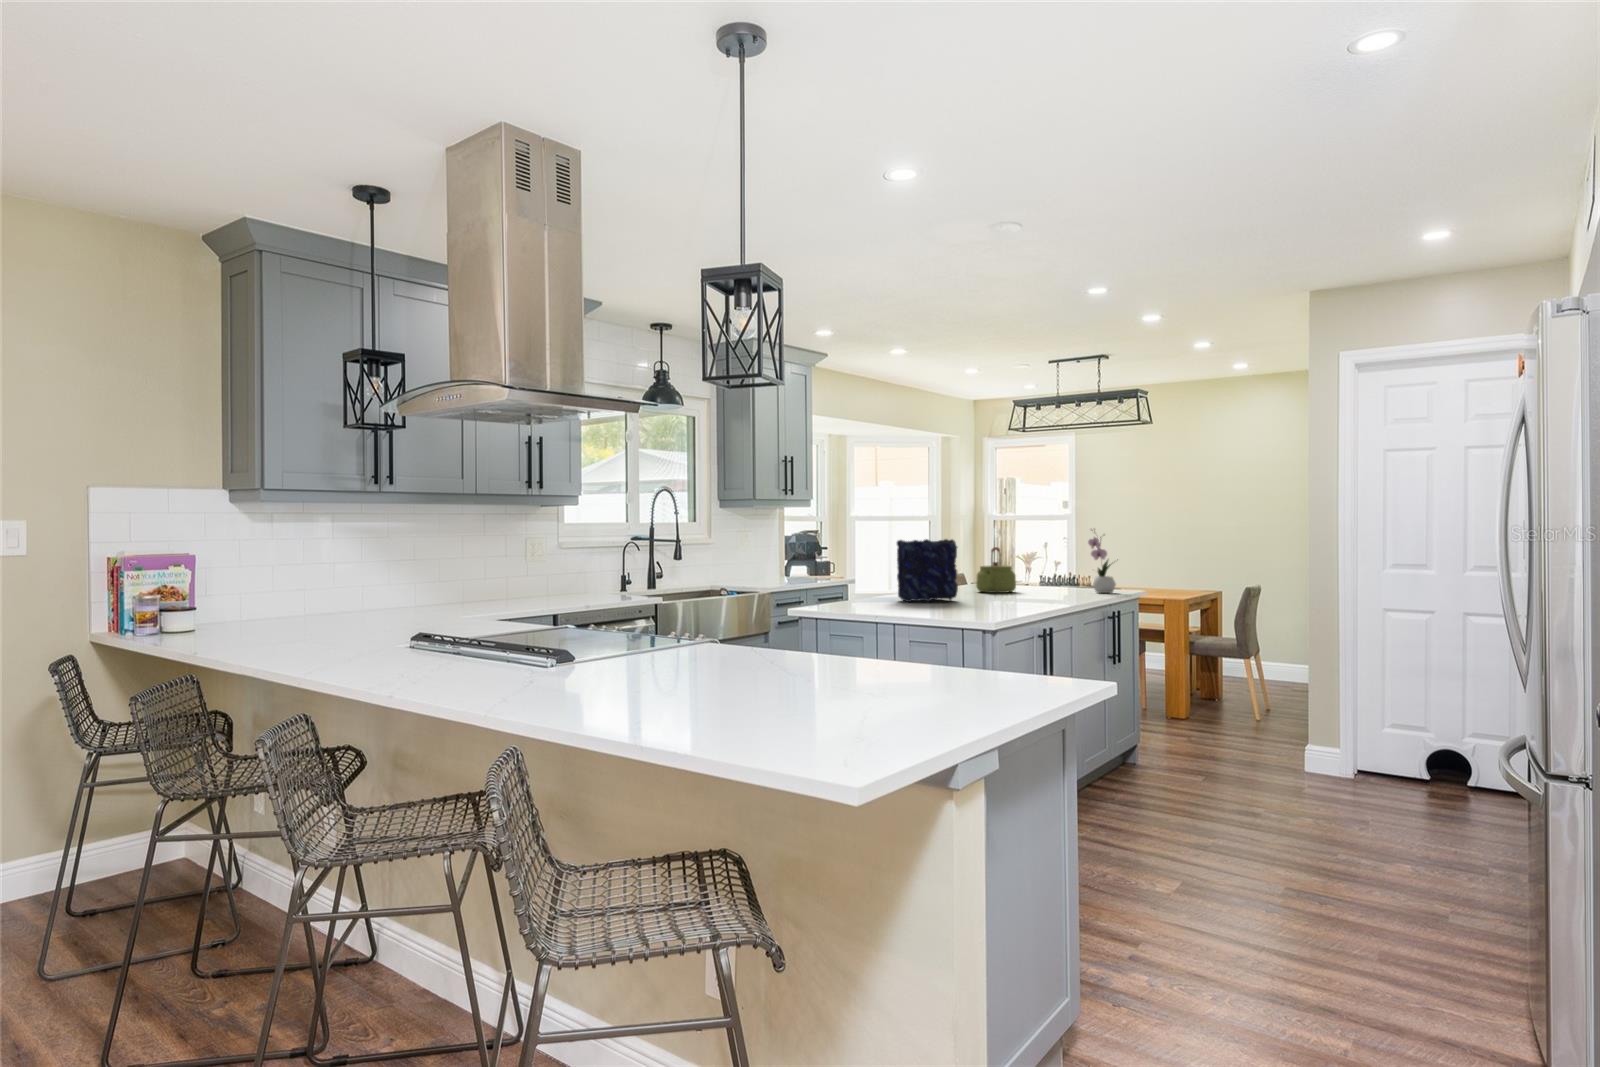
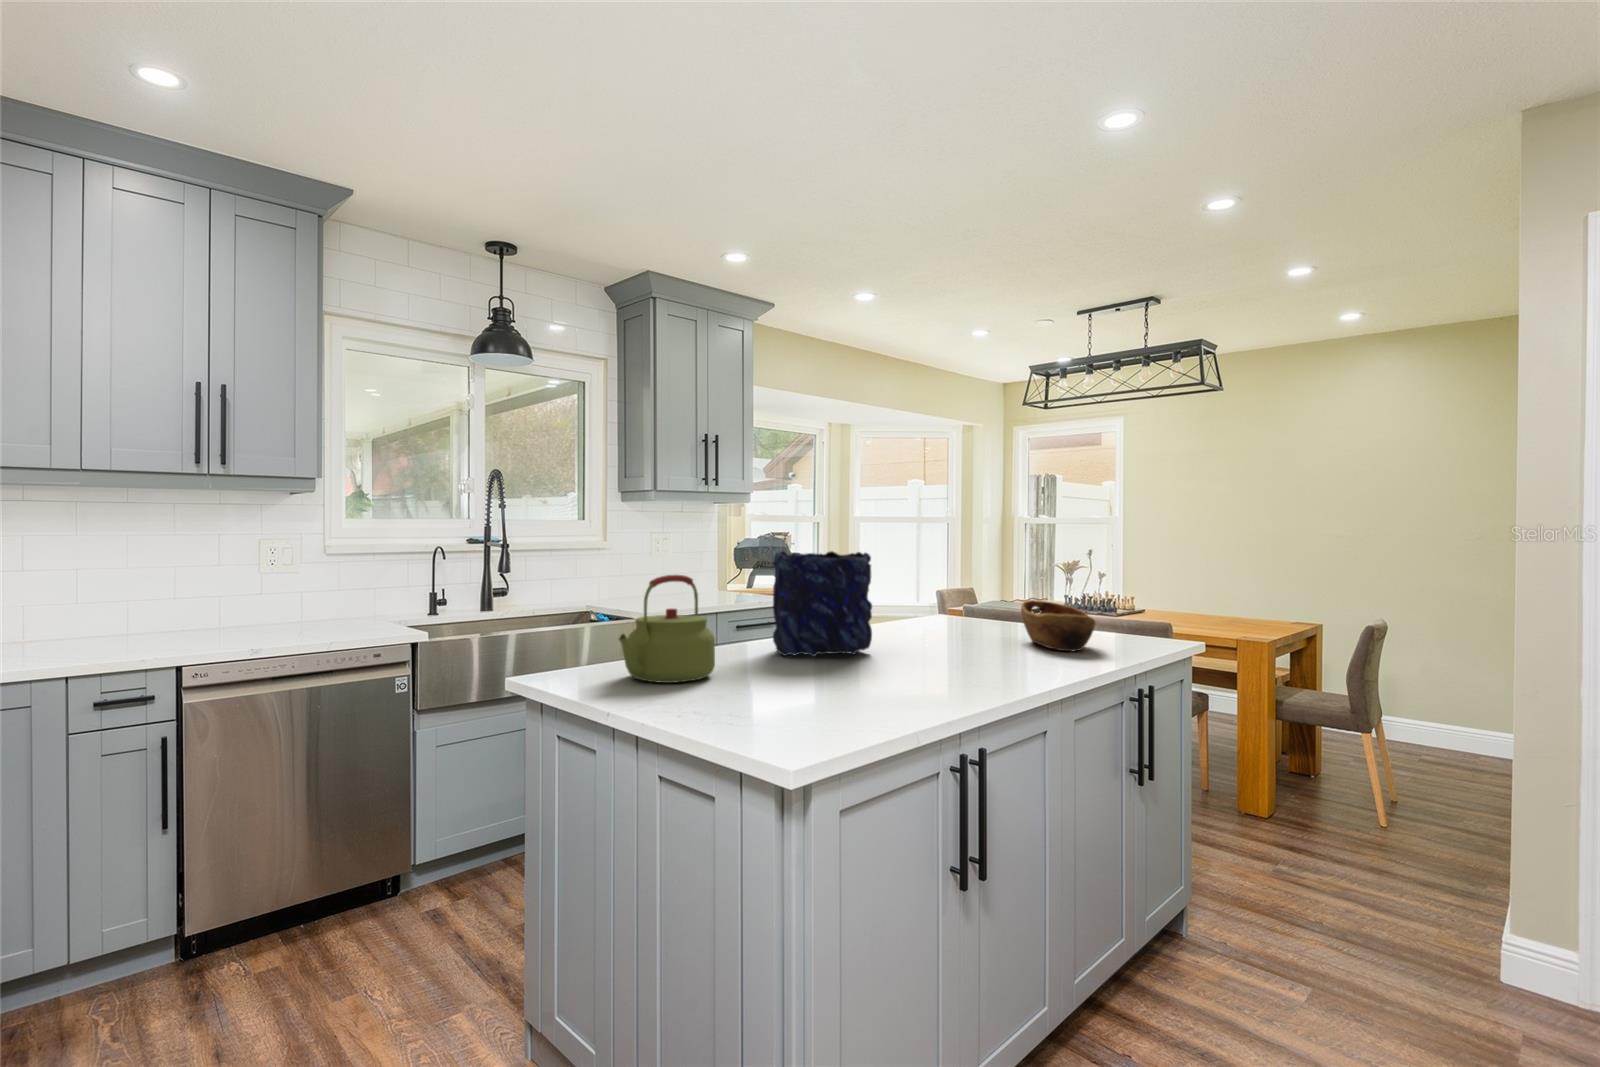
flower arrangement: present [1088,530,1116,593] -> none [1109,537,1160,640]
kettle: present [976,547,1016,593] -> present [619,575,715,683]
wooden bowl: none [1036,569,1085,598] -> present [1021,600,1095,652]

